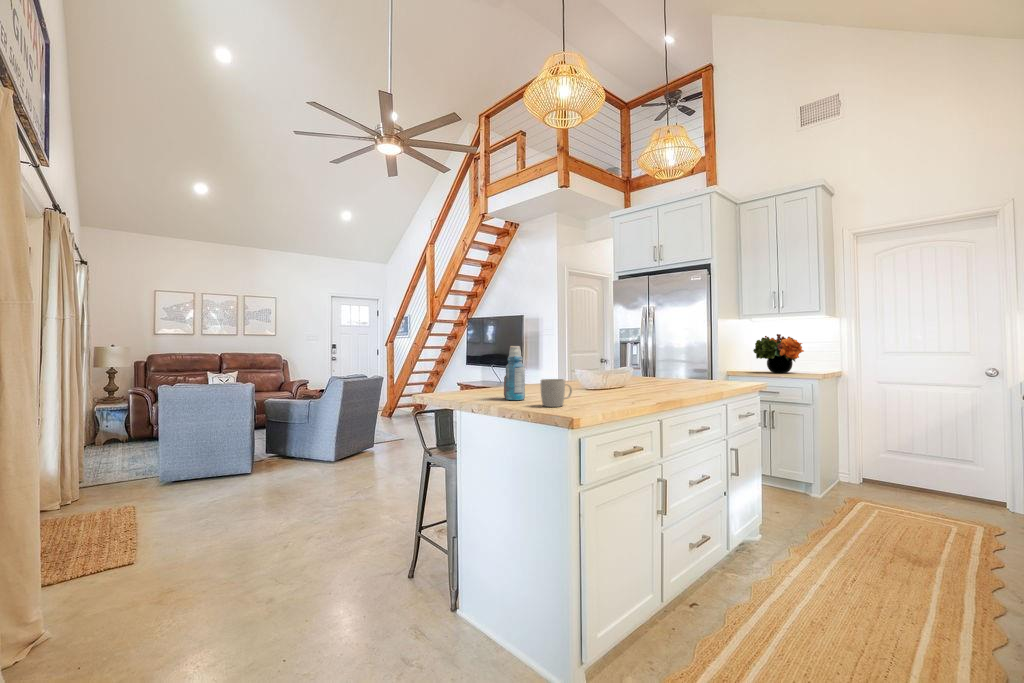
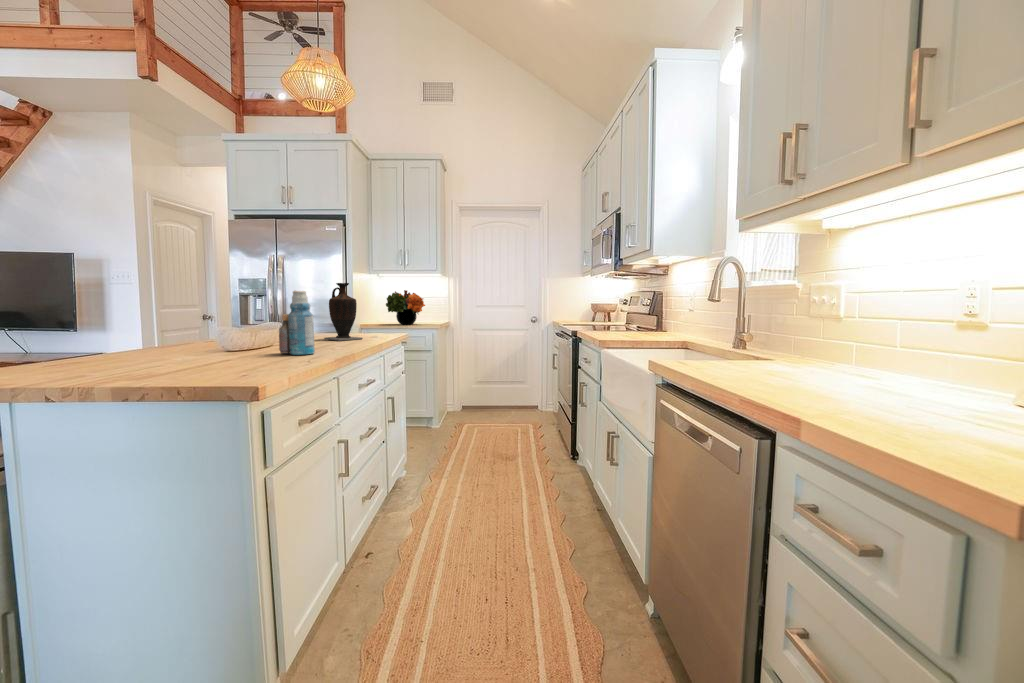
vase: none [670,332,705,387] -> present [324,283,363,341]
bottle: present [504,346,525,400] -> present [279,291,315,355]
mug: present [541,379,572,407] -> none [170,337,224,378]

